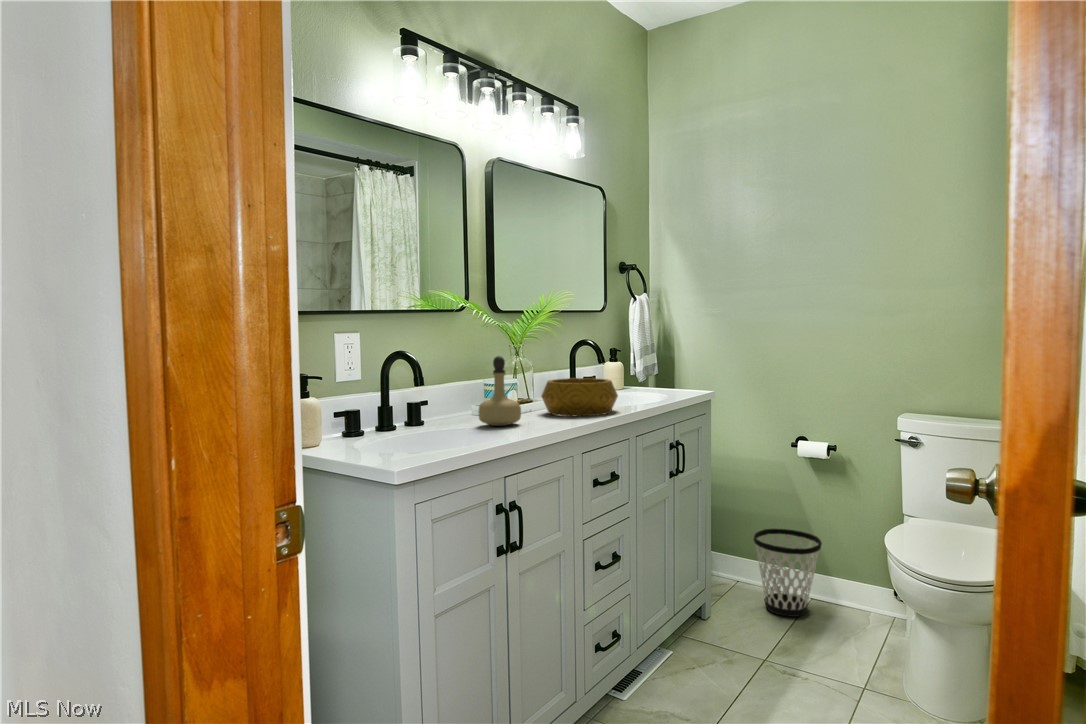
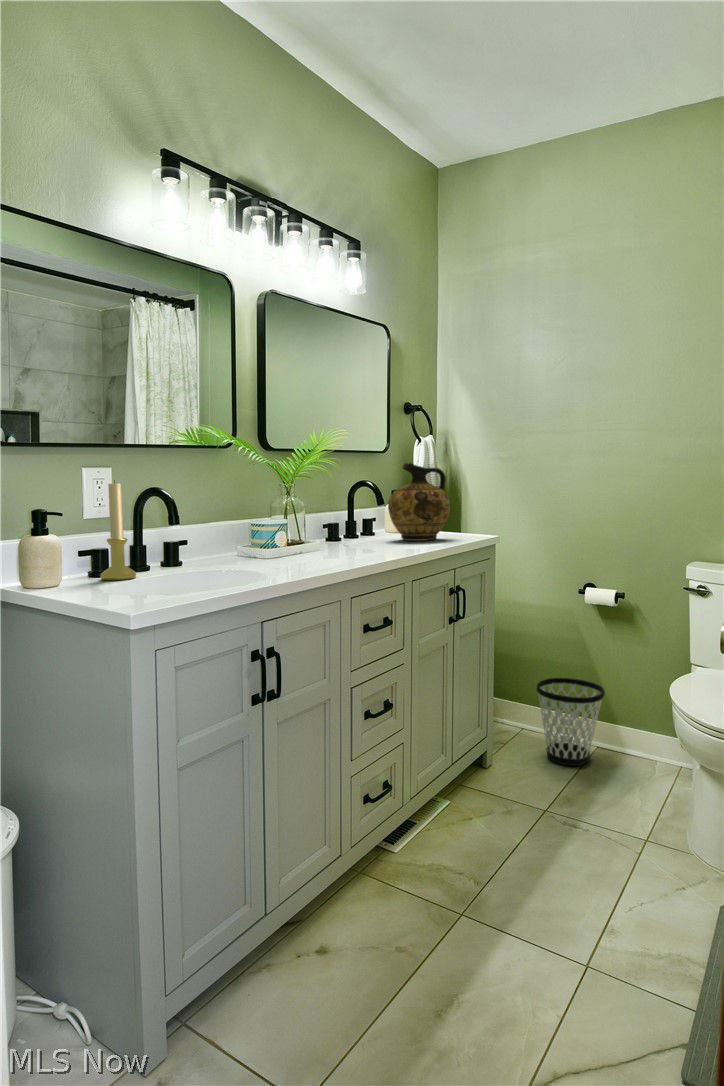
ceramic jug: none [608,320,668,396] -> present [388,463,450,541]
candle holder: none [353,344,386,442] -> present [101,480,136,581]
perfume bottle: present [479,356,521,426] -> none [237,495,282,567]
decorative bowl: present [541,378,618,416] -> none [309,520,388,558]

